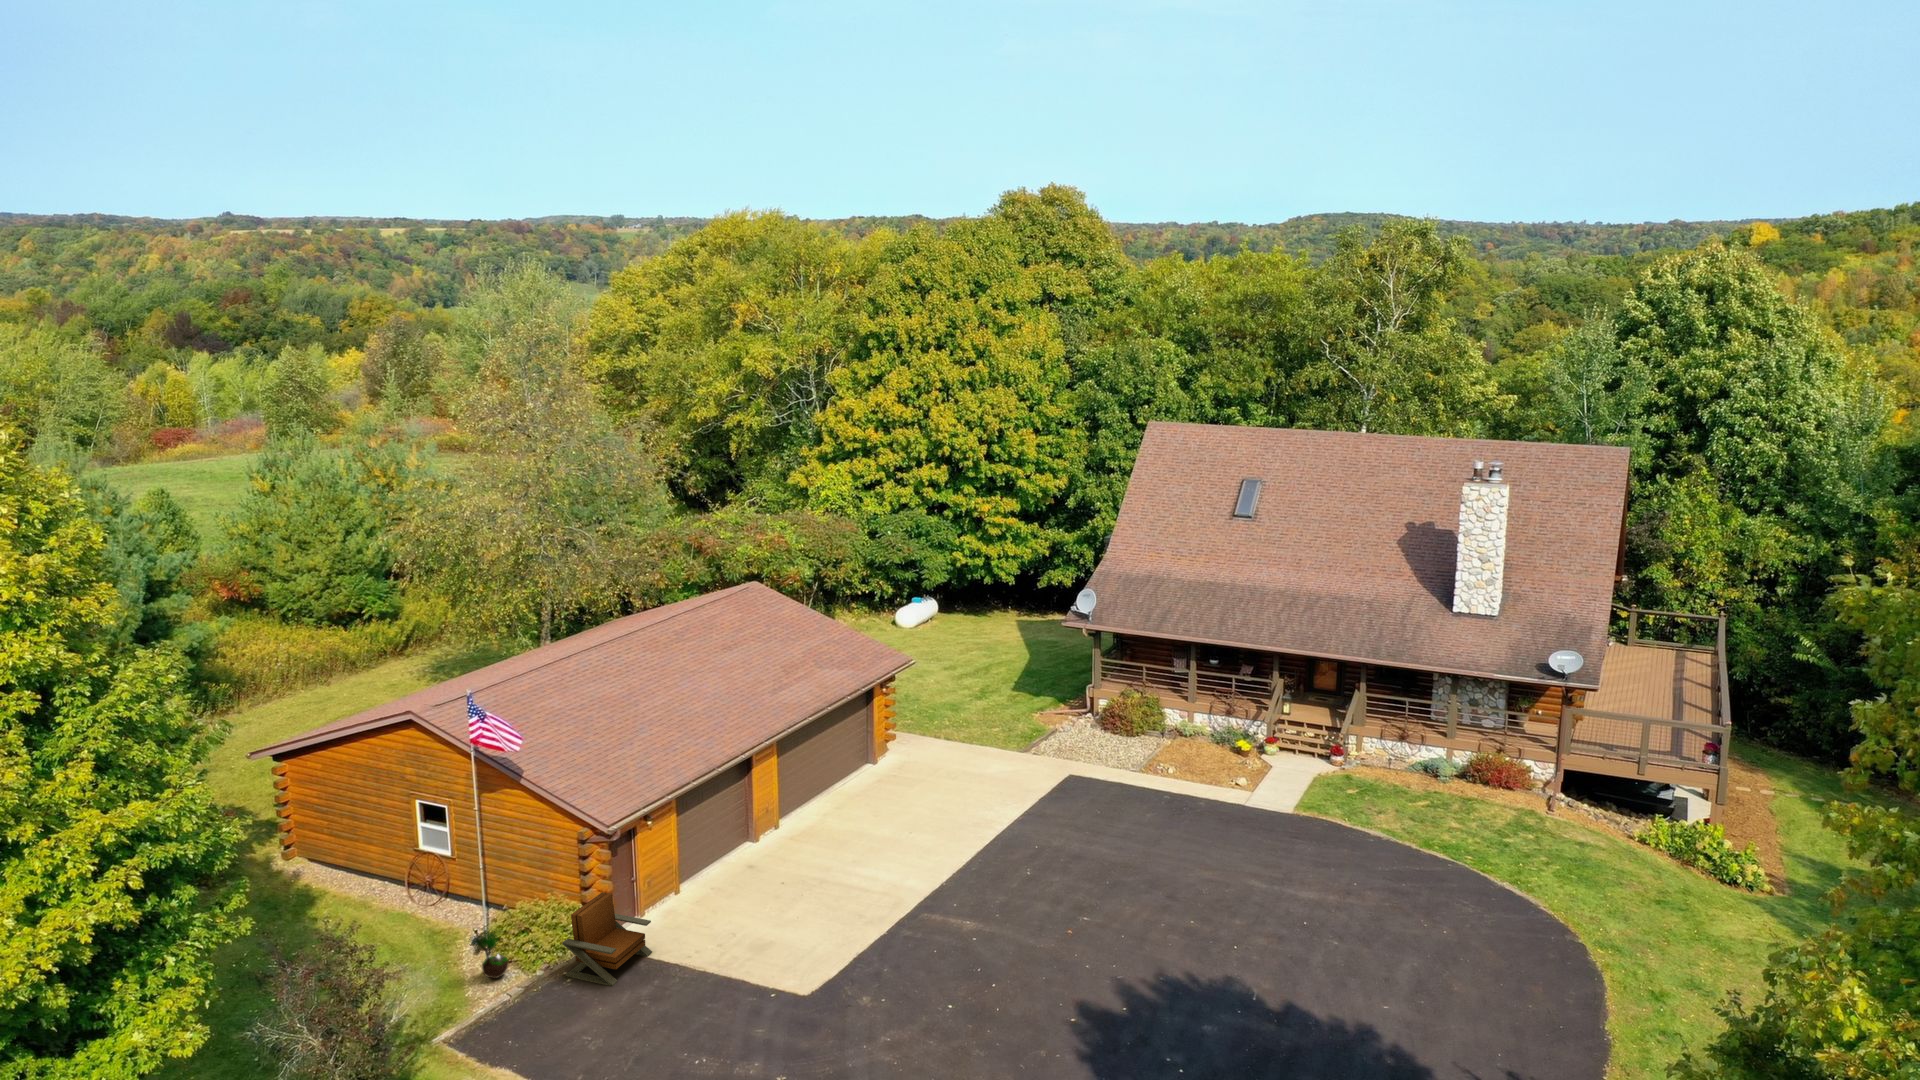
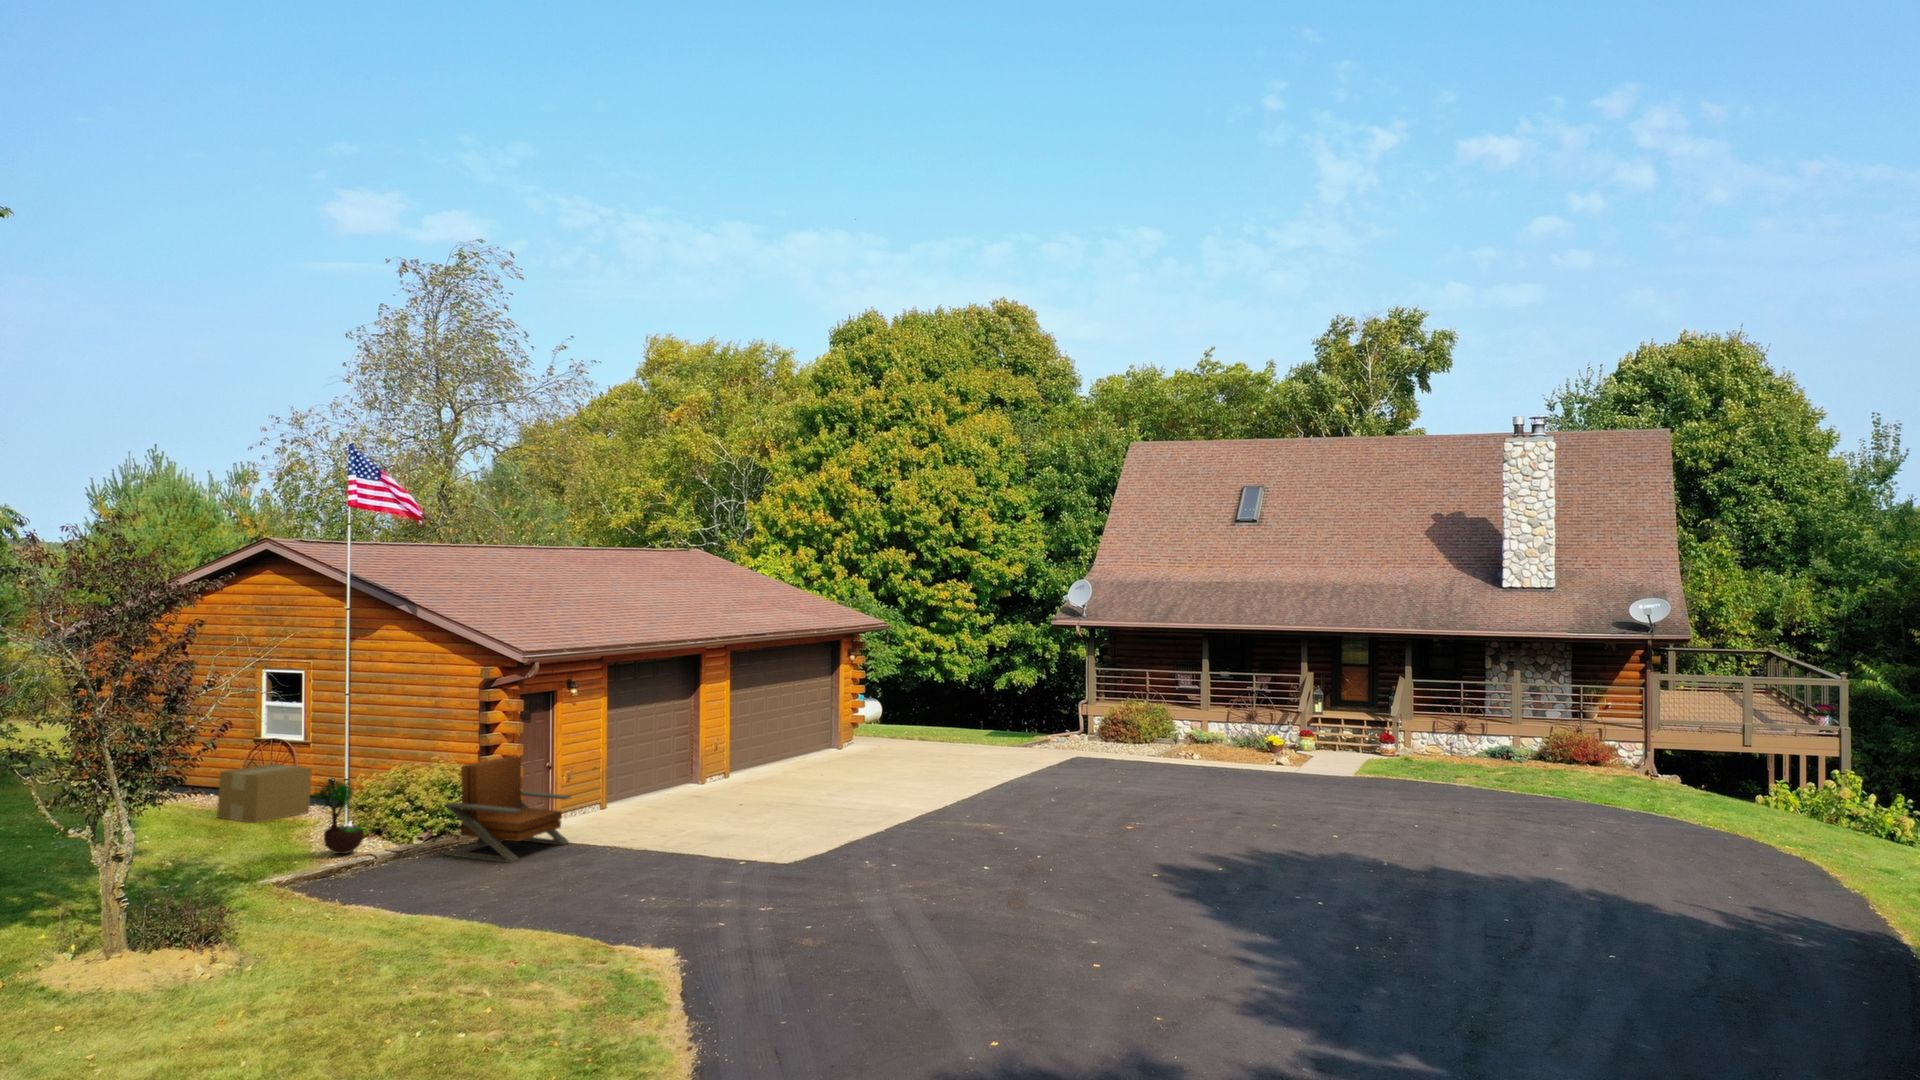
cardboard box: none [398,872,464,929] -> present [217,764,312,823]

